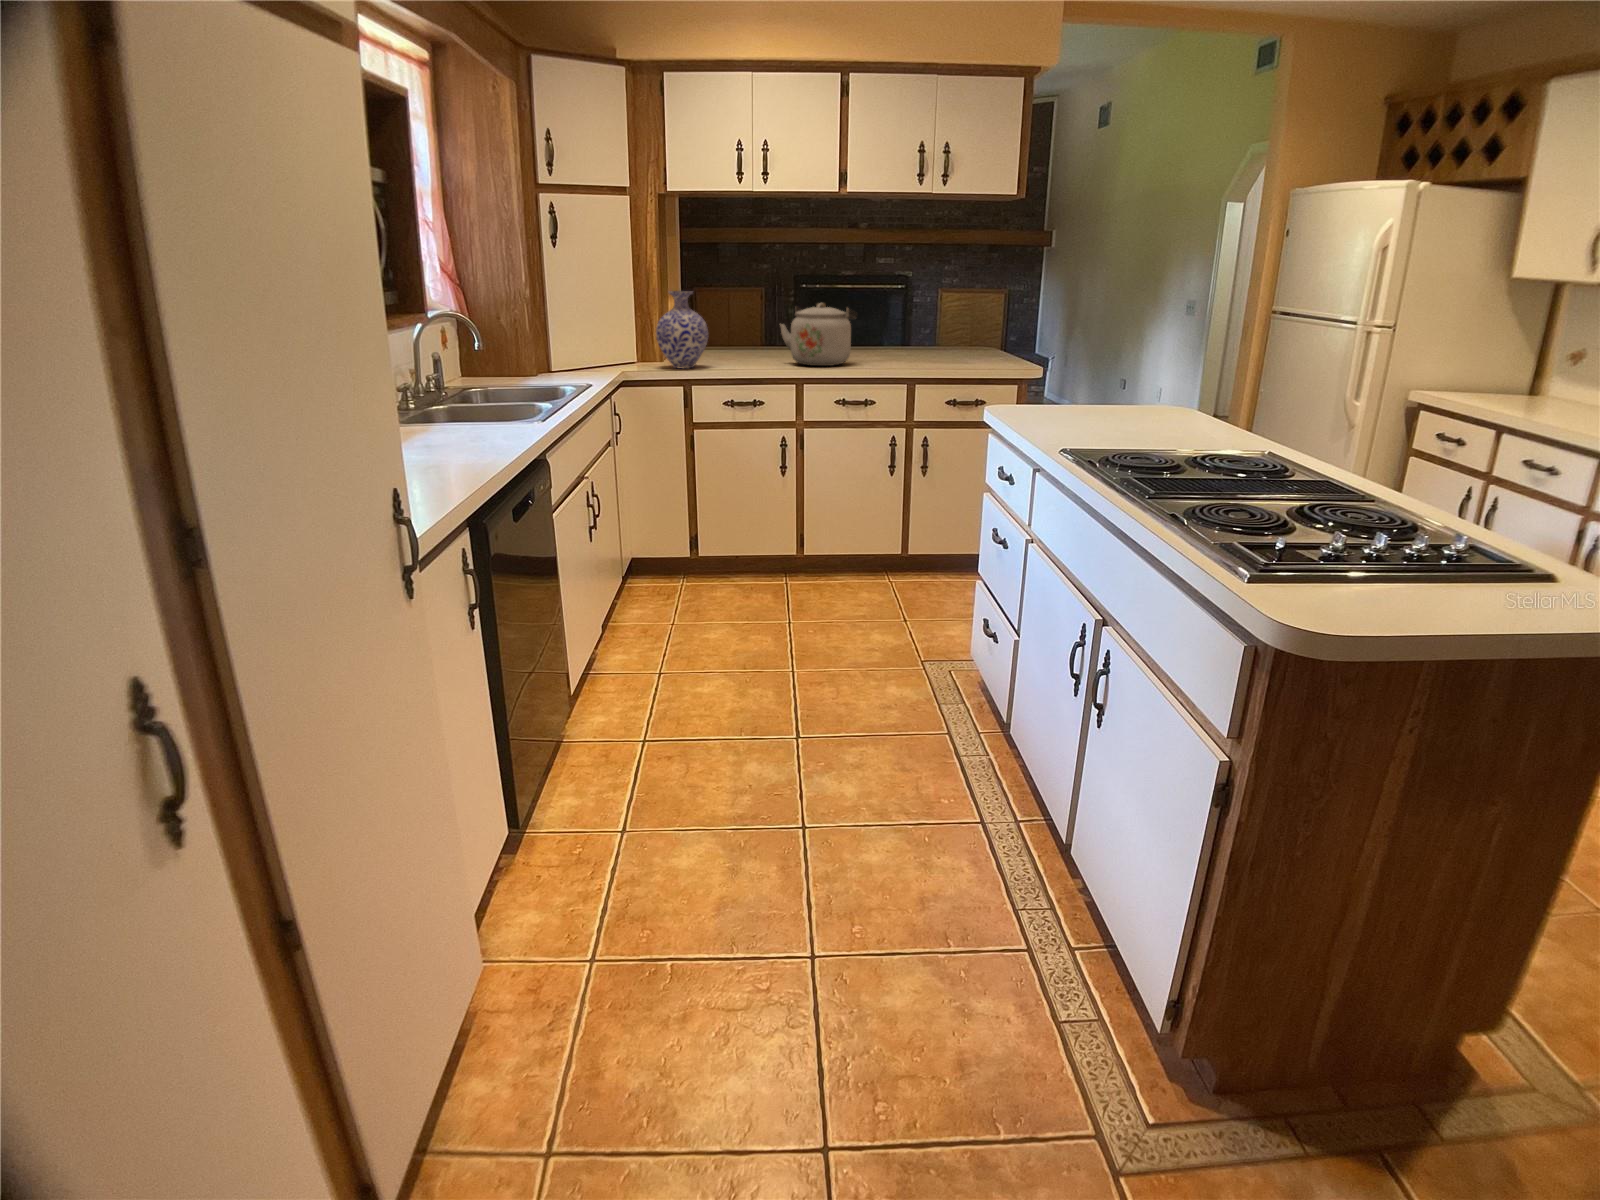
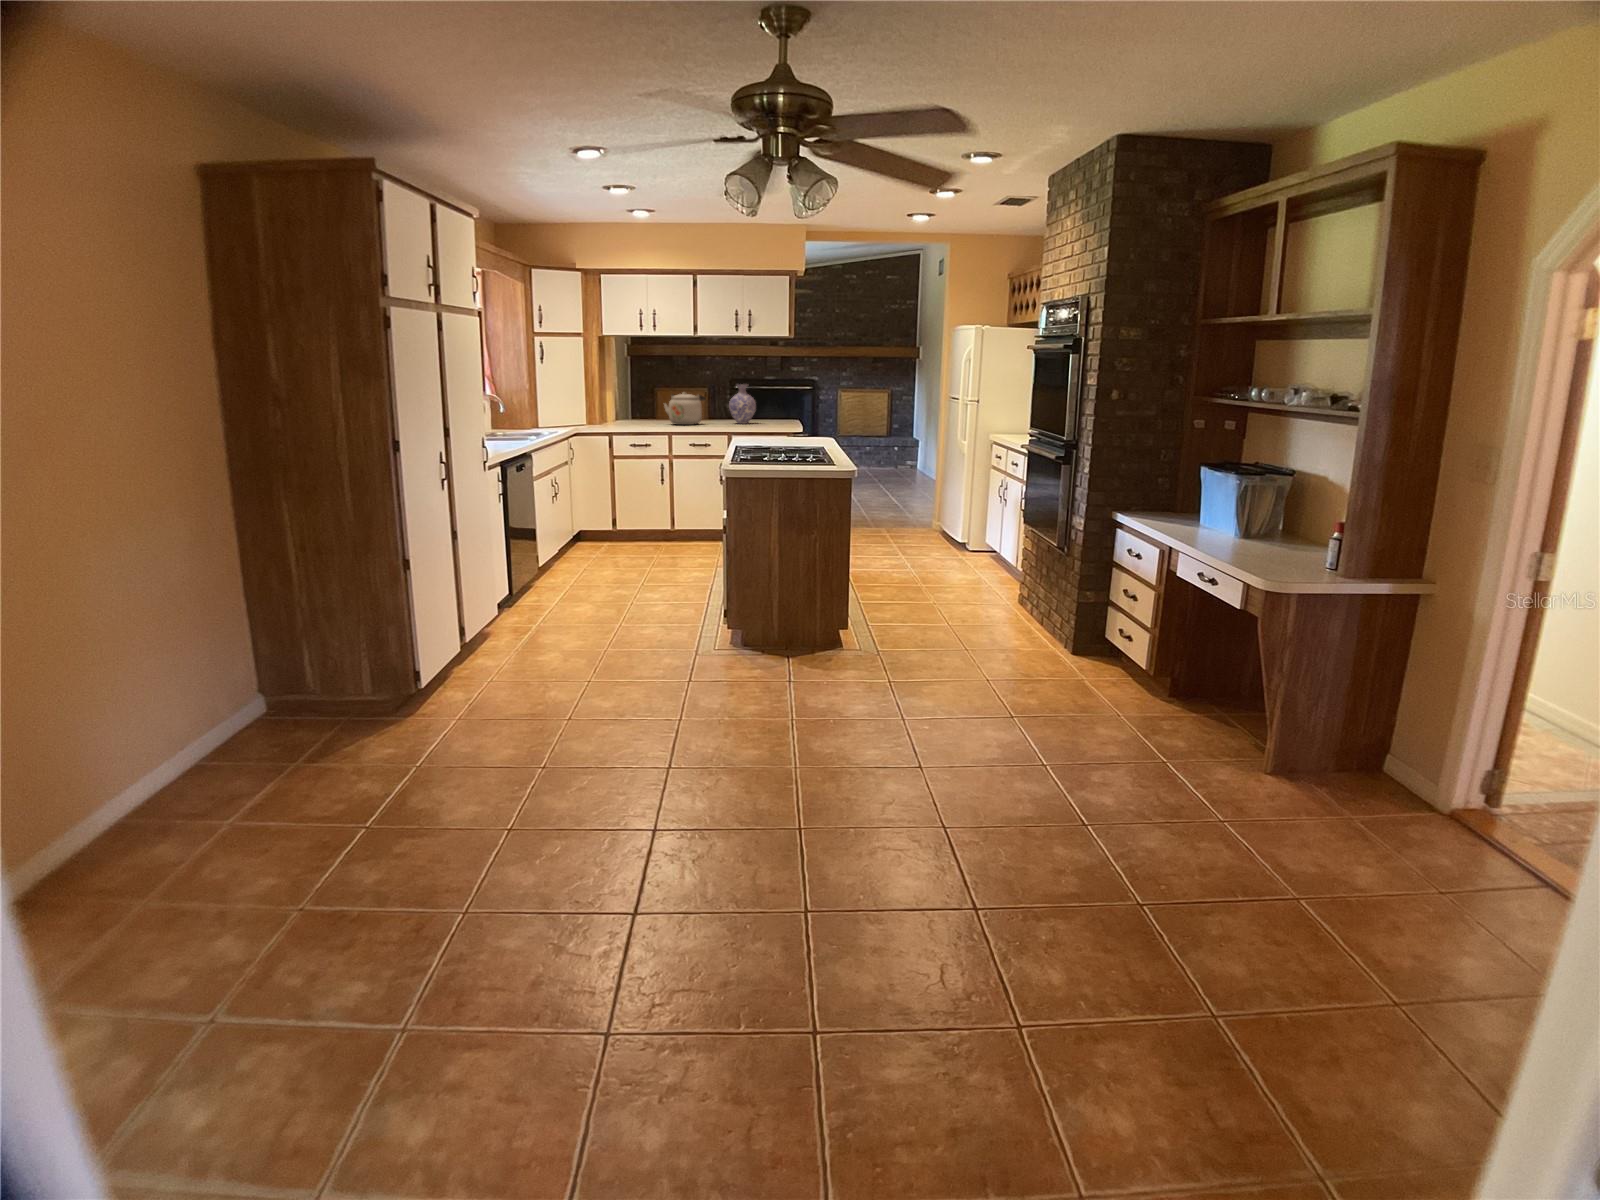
vase: present [656,291,708,368] -> present [729,384,756,424]

